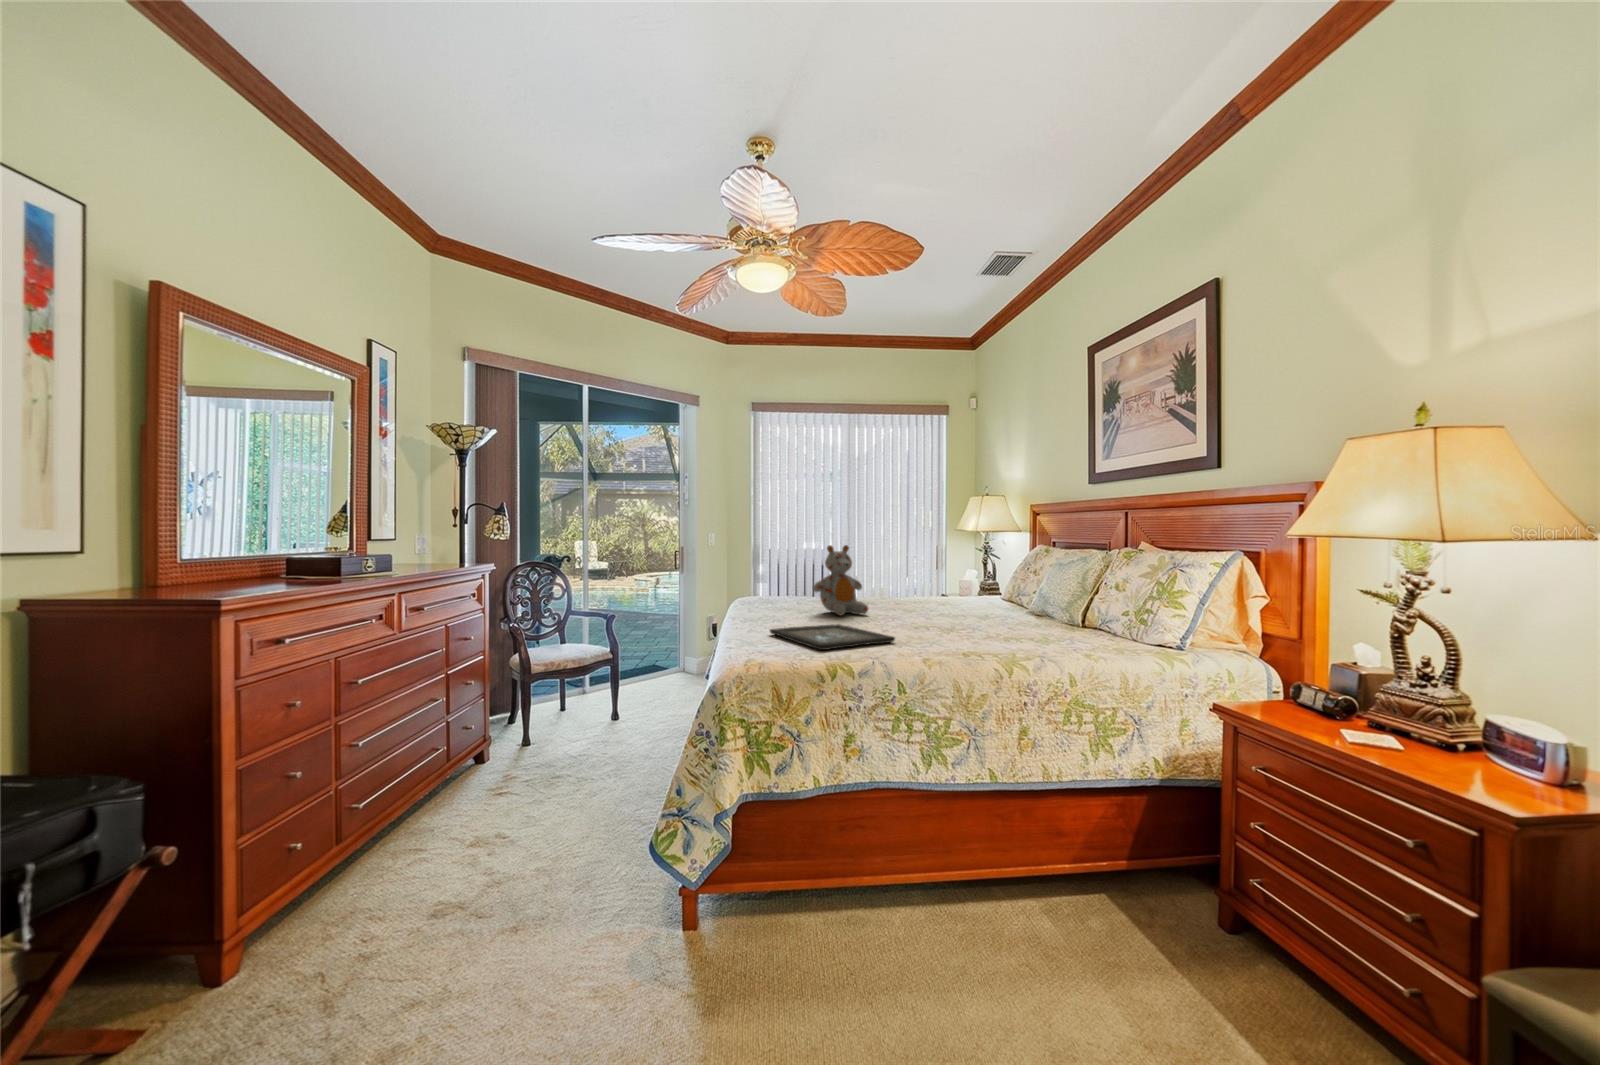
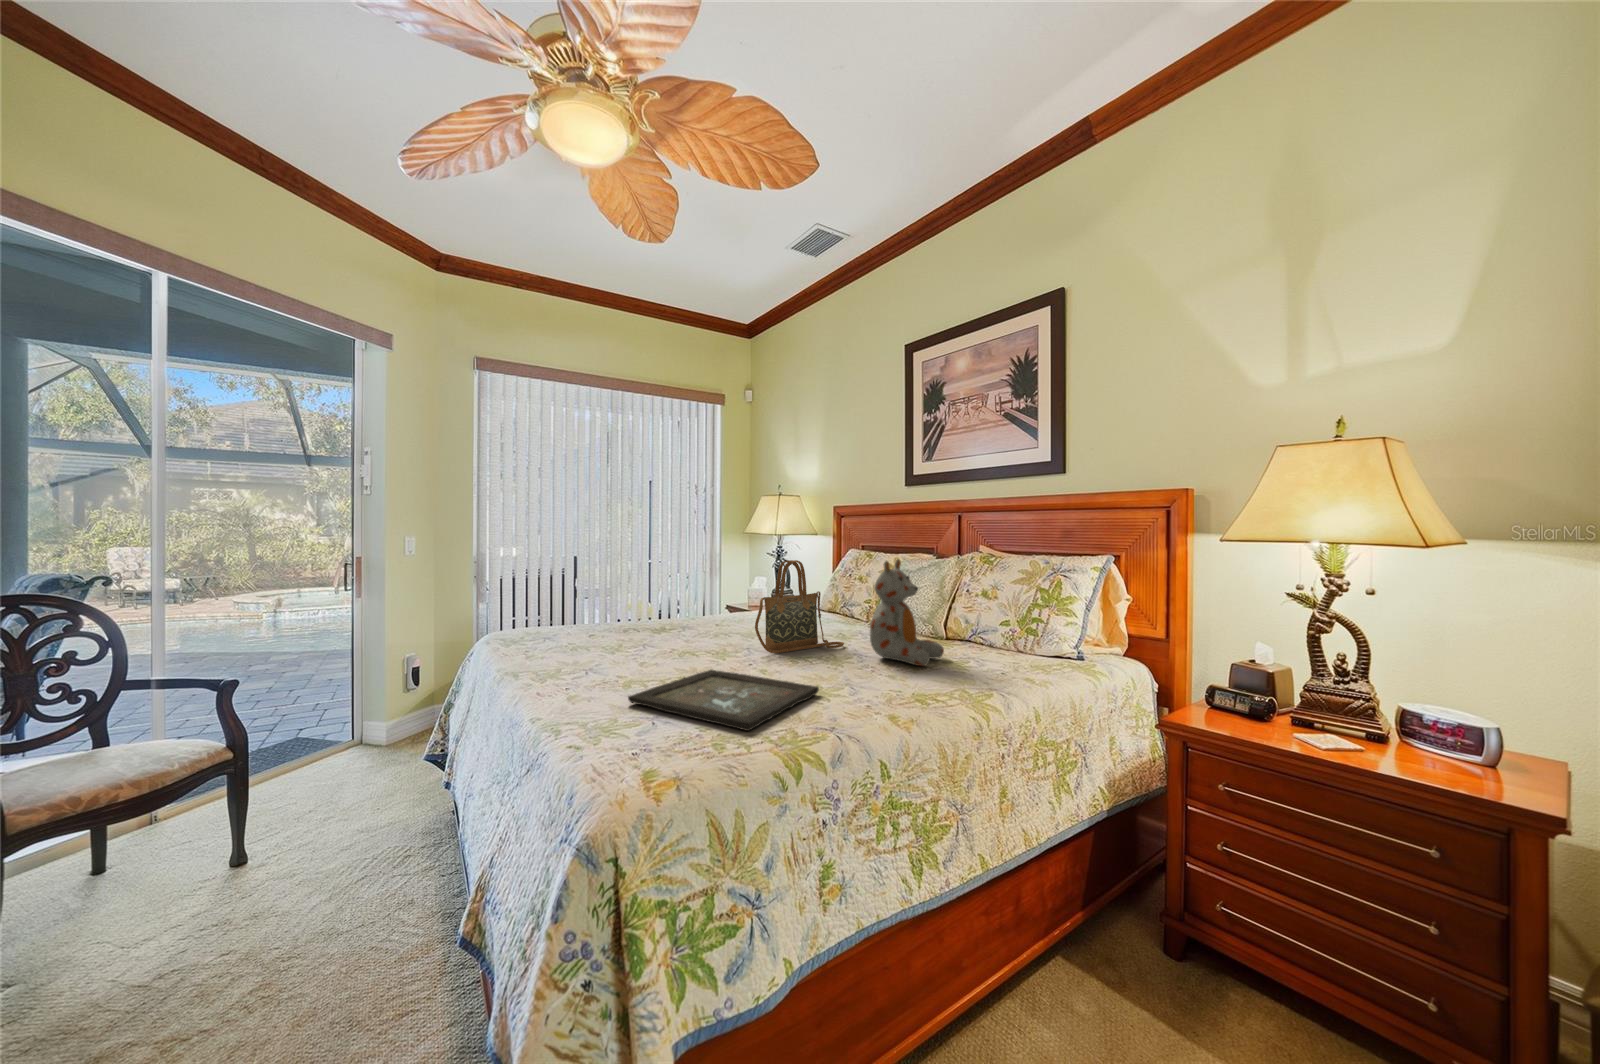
stuffed bear: present [813,545,868,616] -> present [870,559,944,666]
handbag: none [888,551,966,624] -> present [755,560,844,653]

